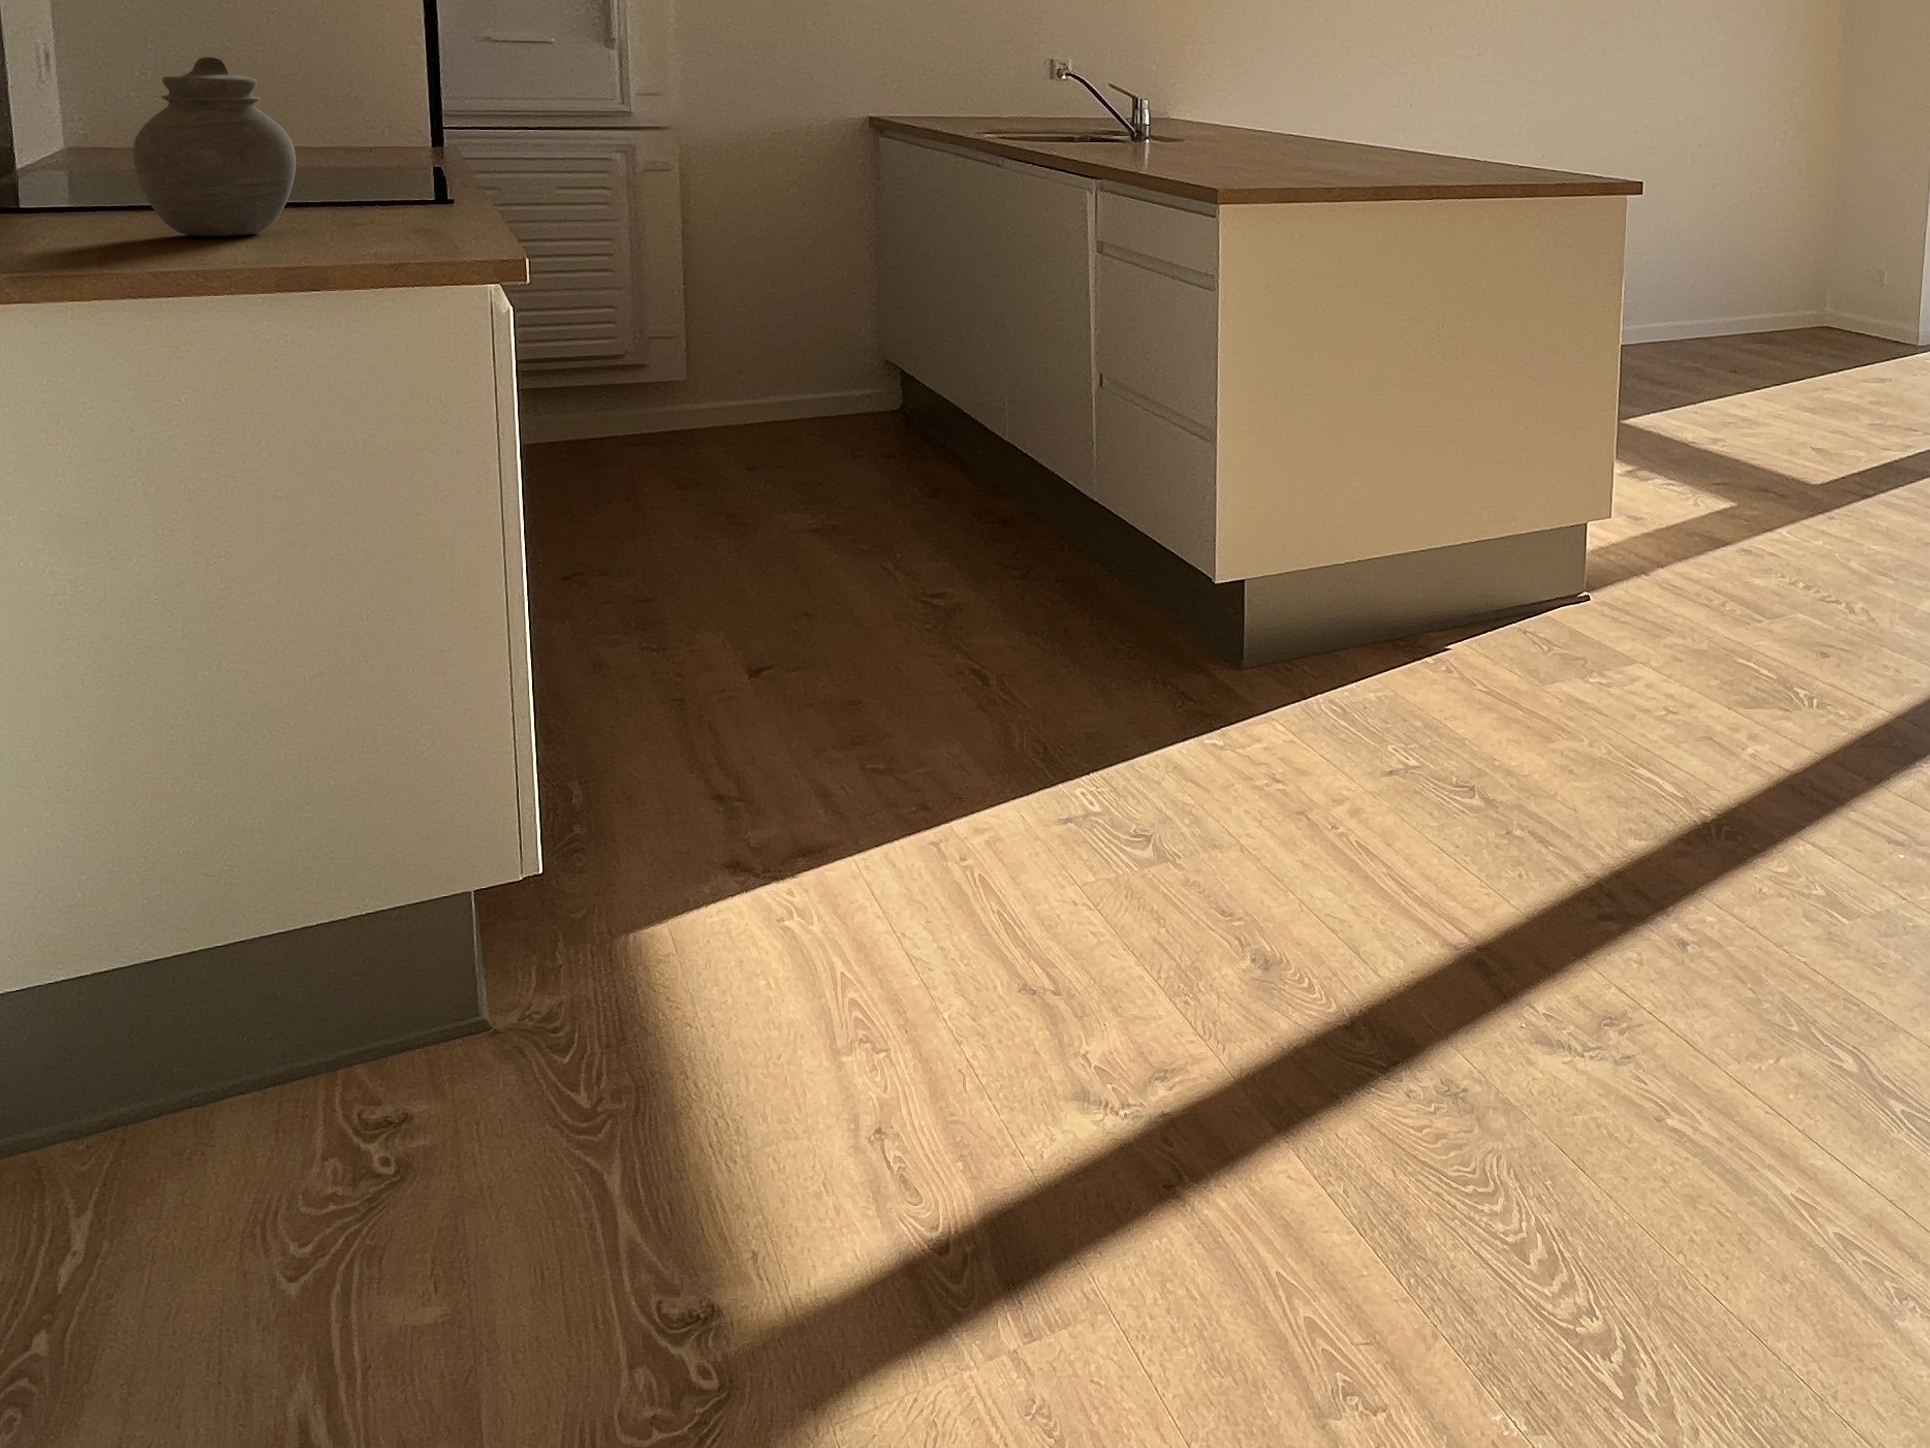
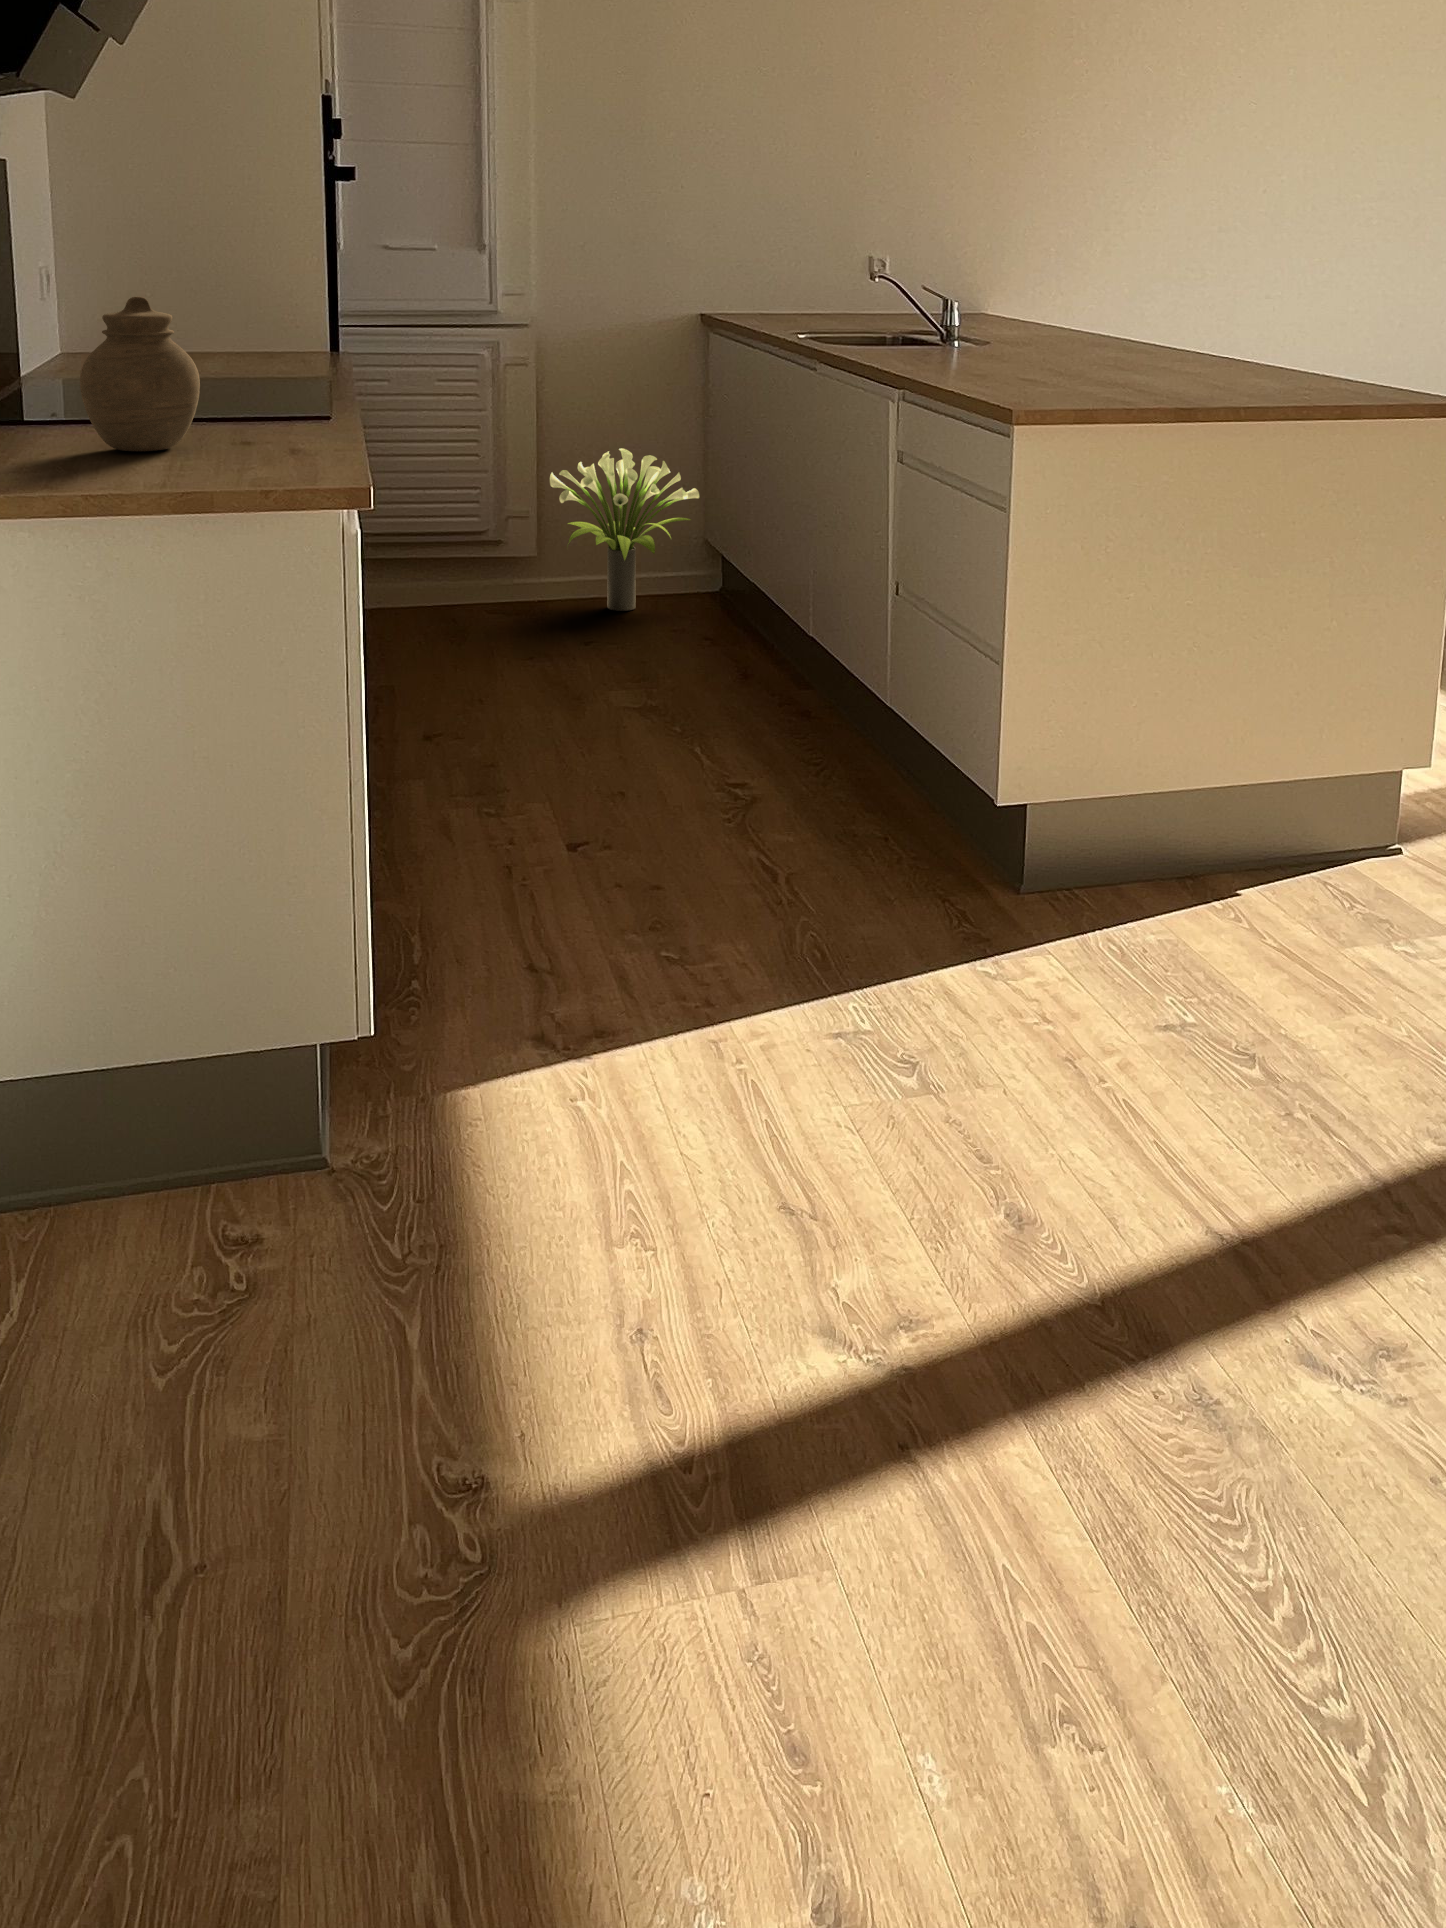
potted plant: none [696,266,871,441] -> present [550,449,699,611]

